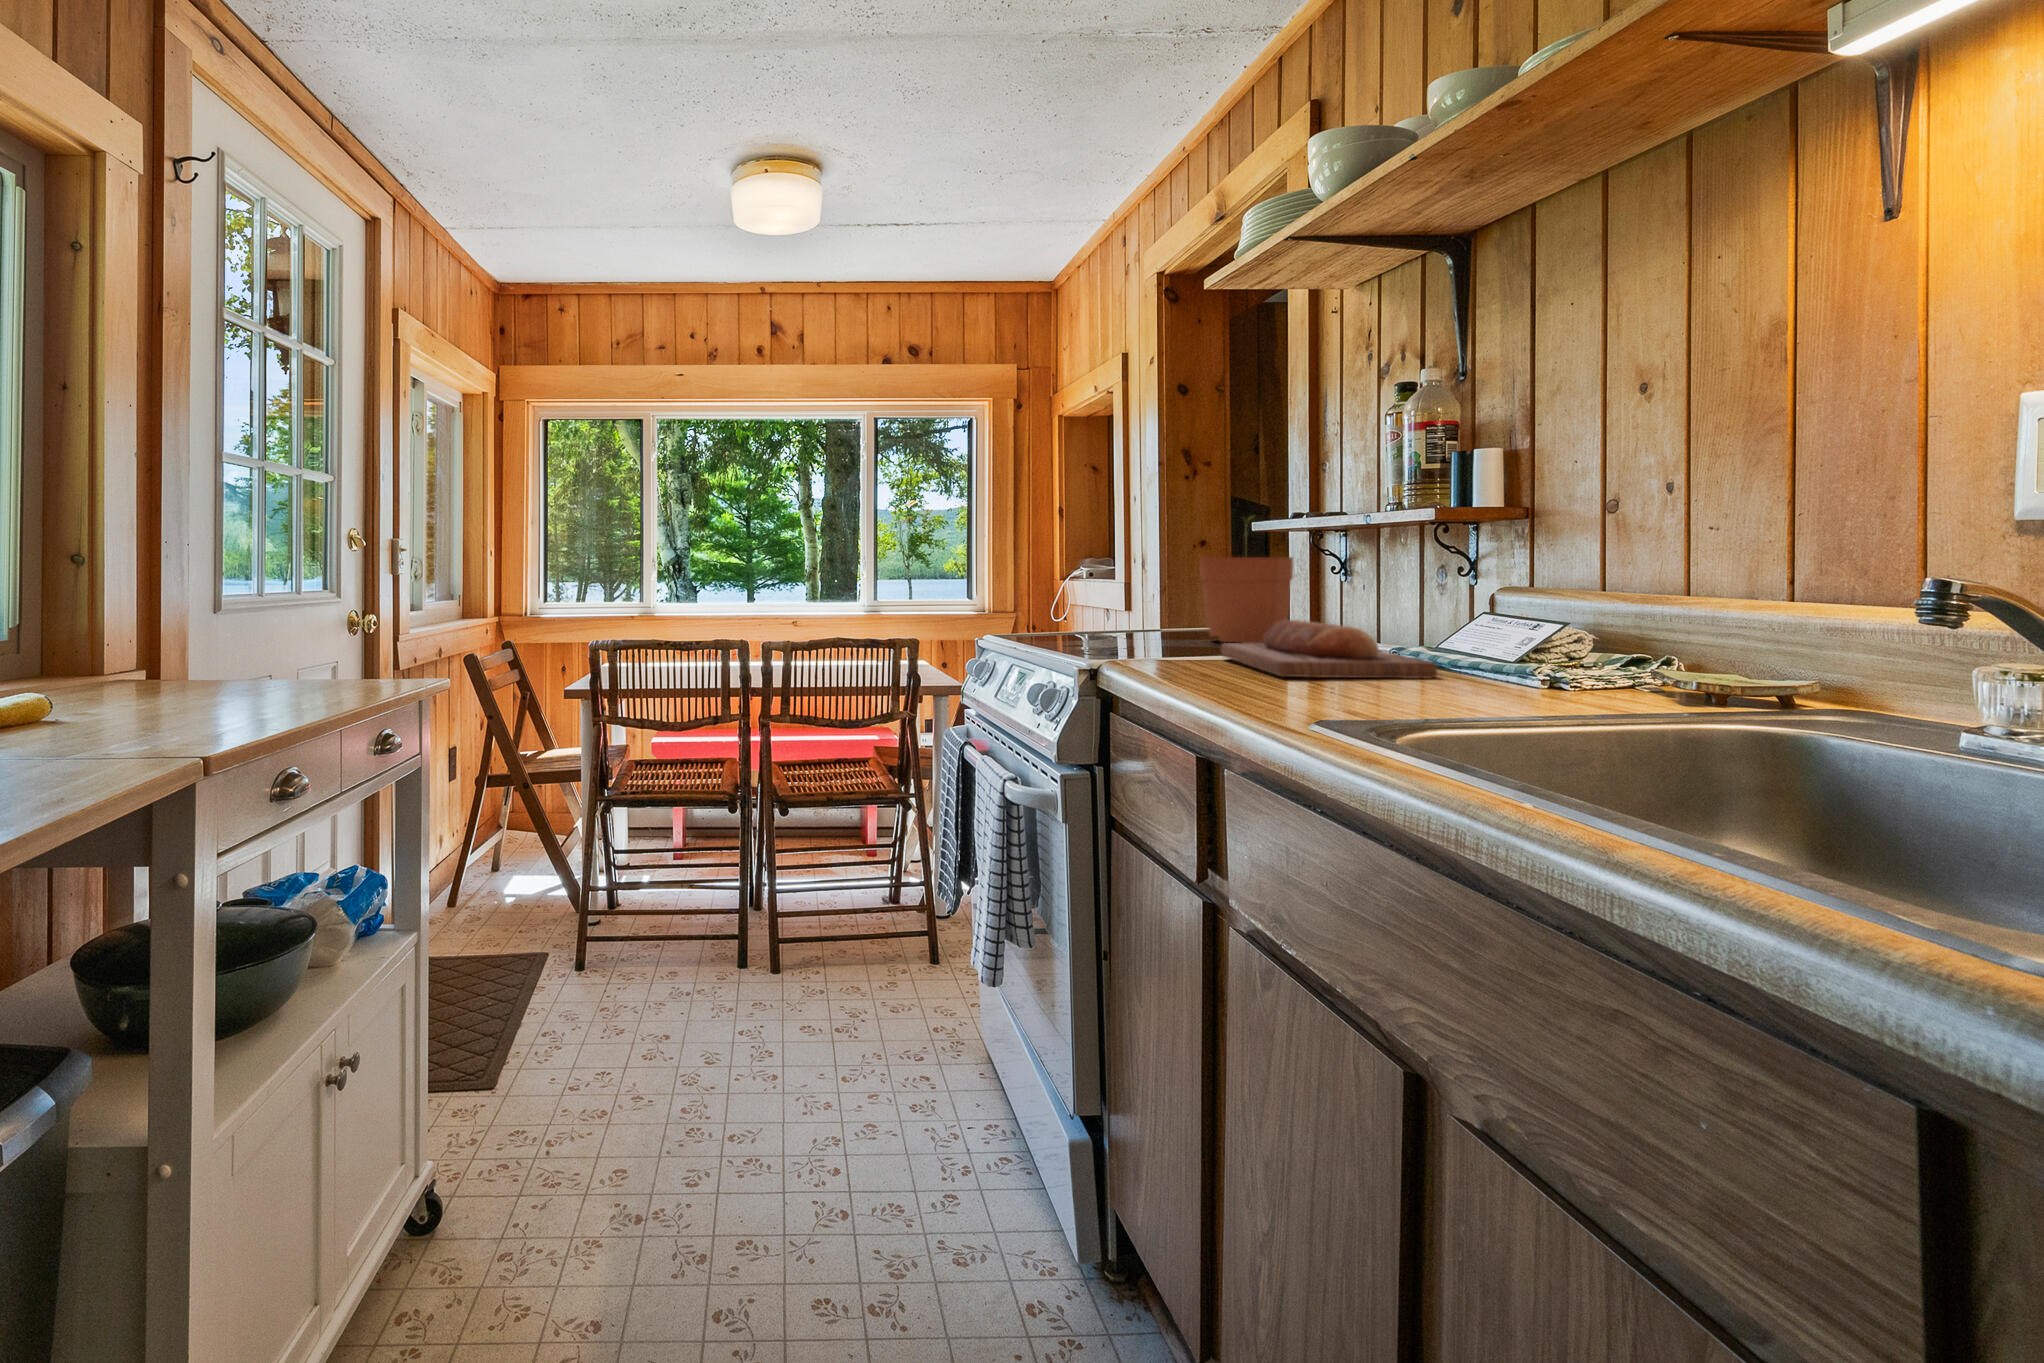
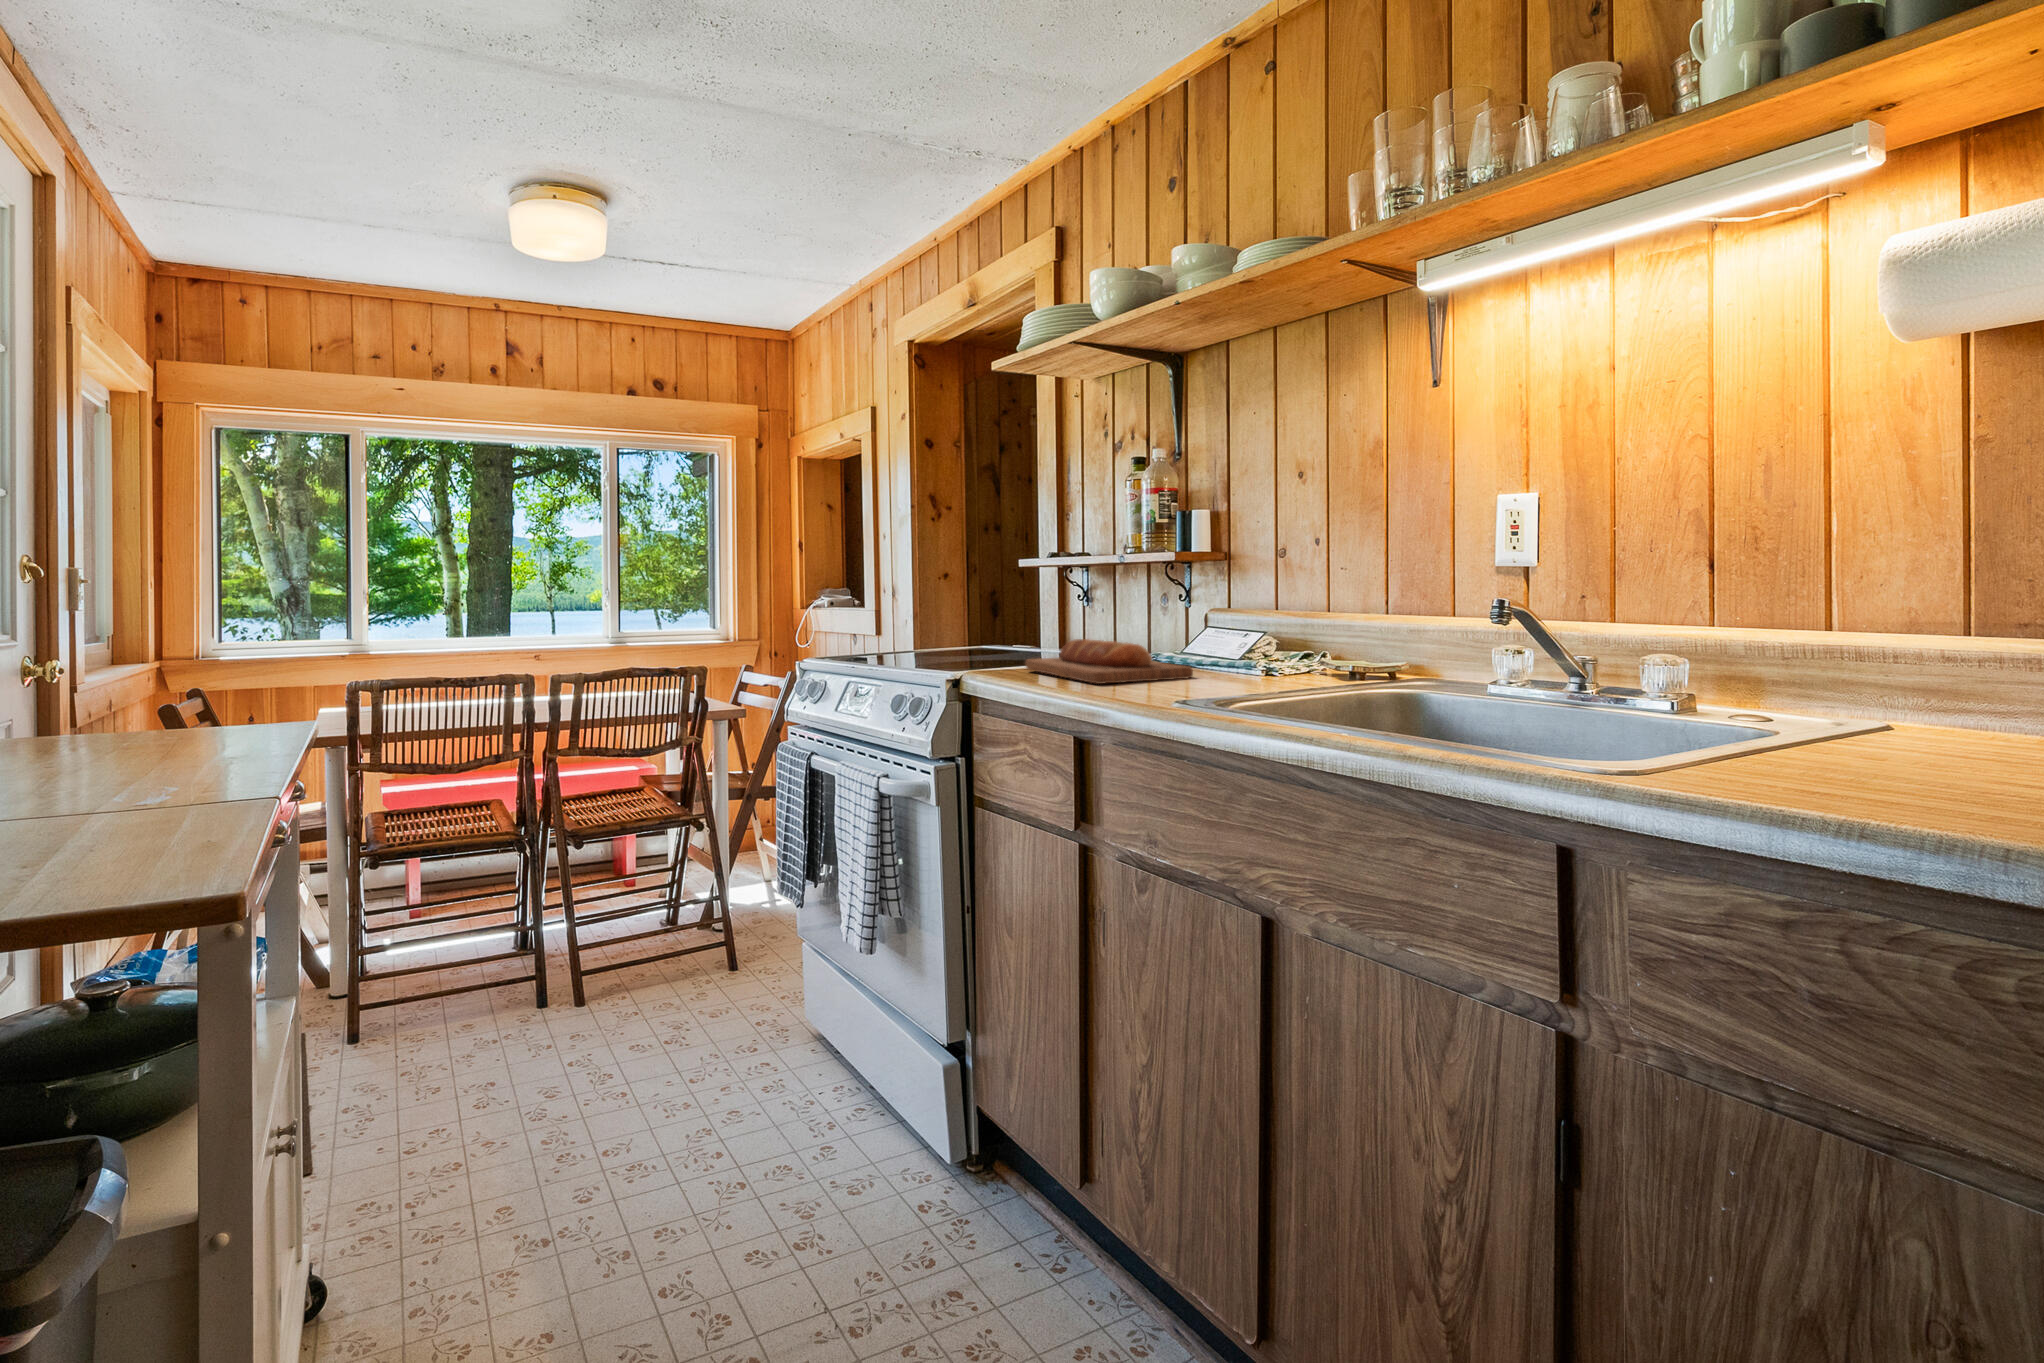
plant pot: present [1200,517,1293,643] -> none [979,554,1051,656]

